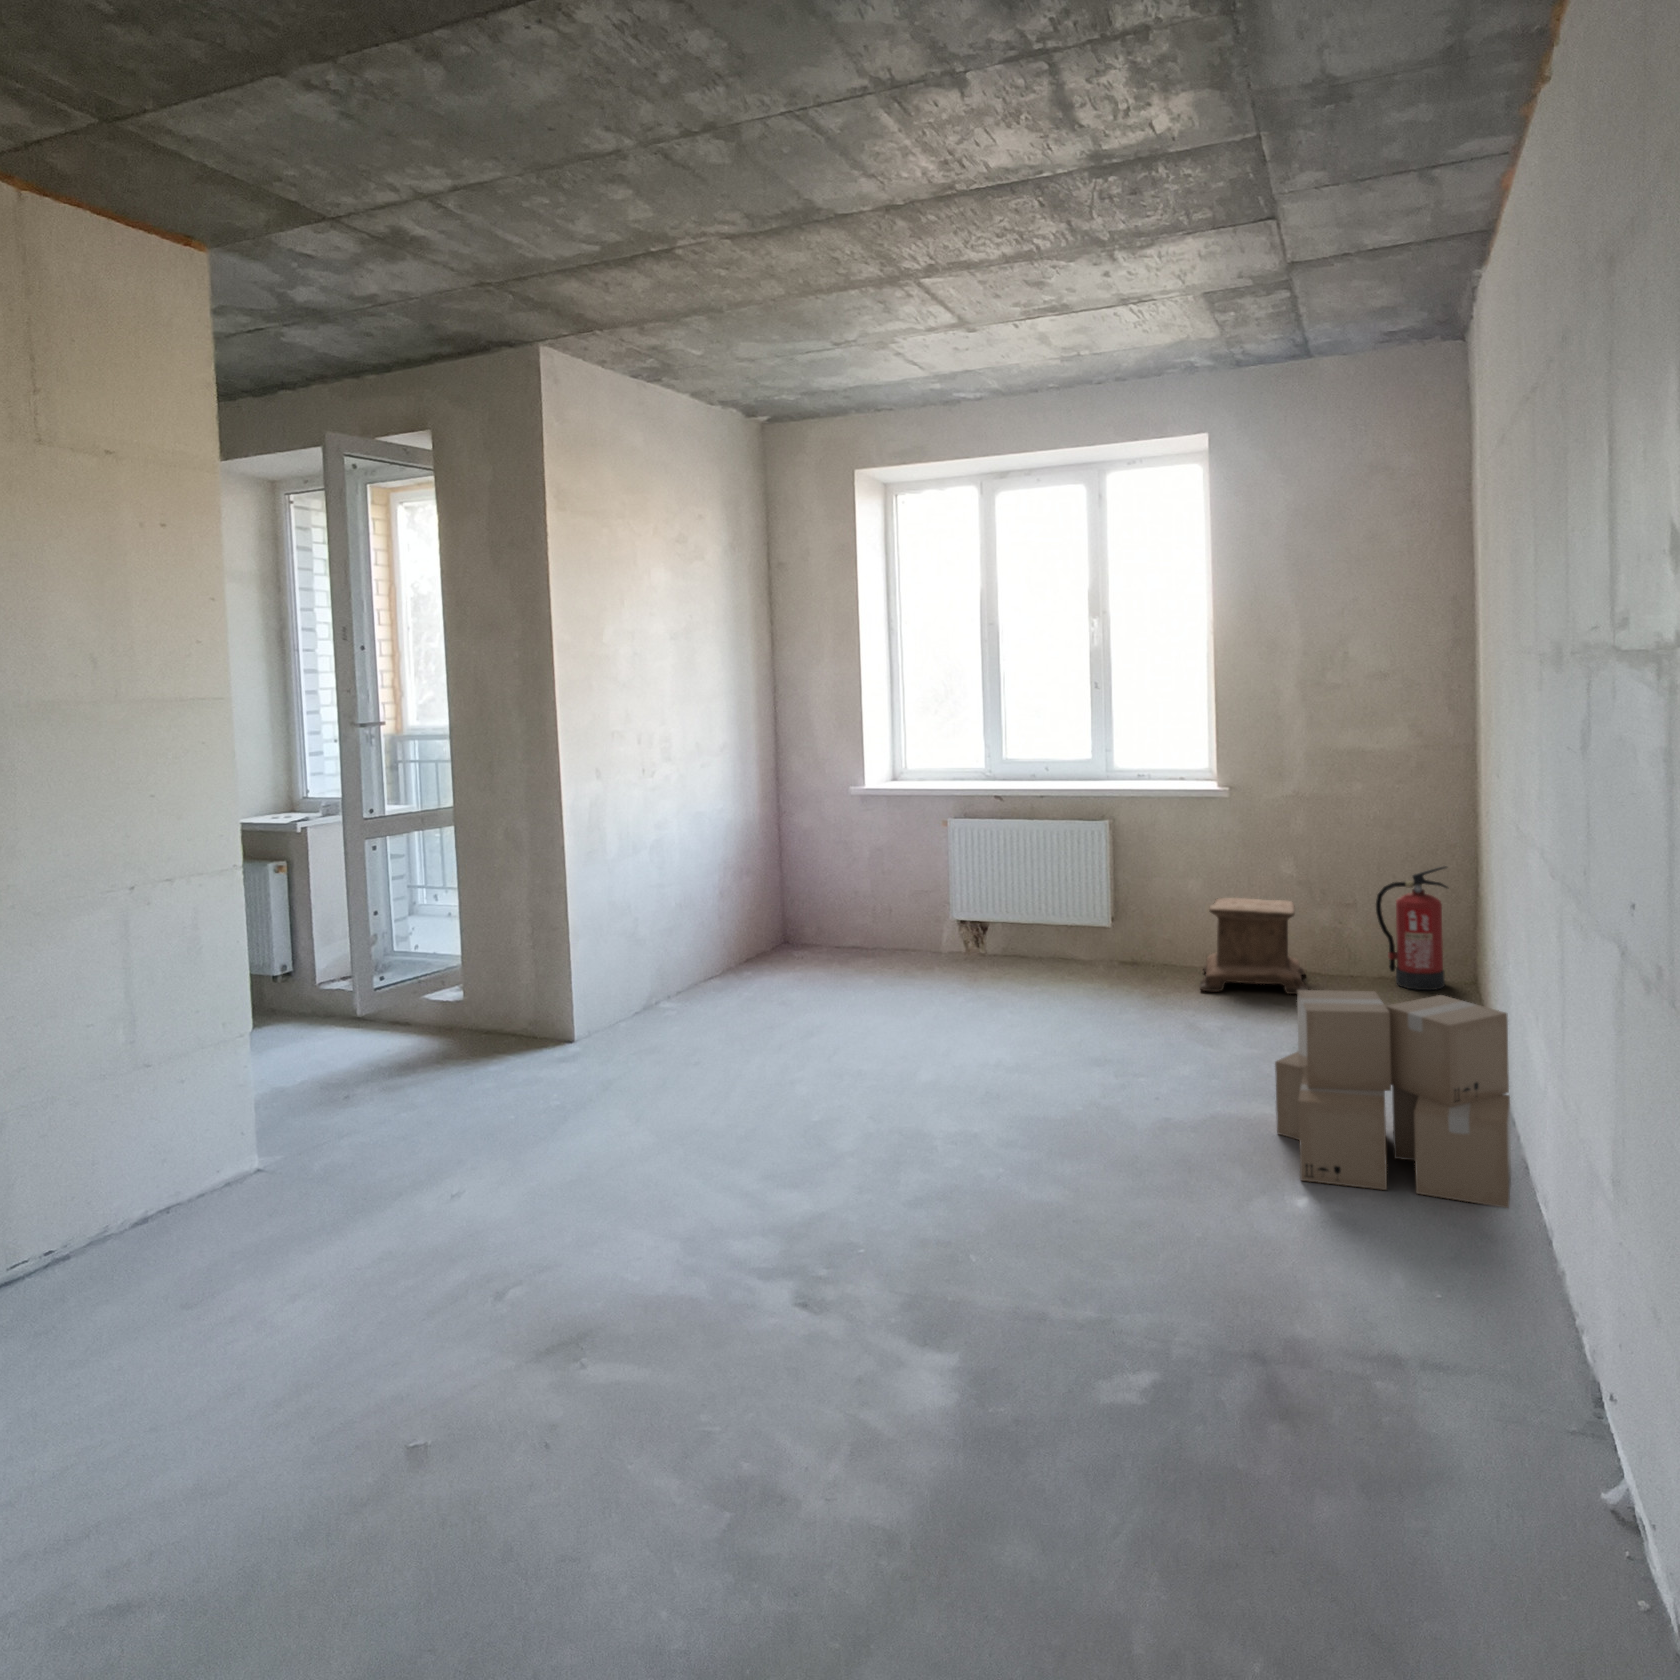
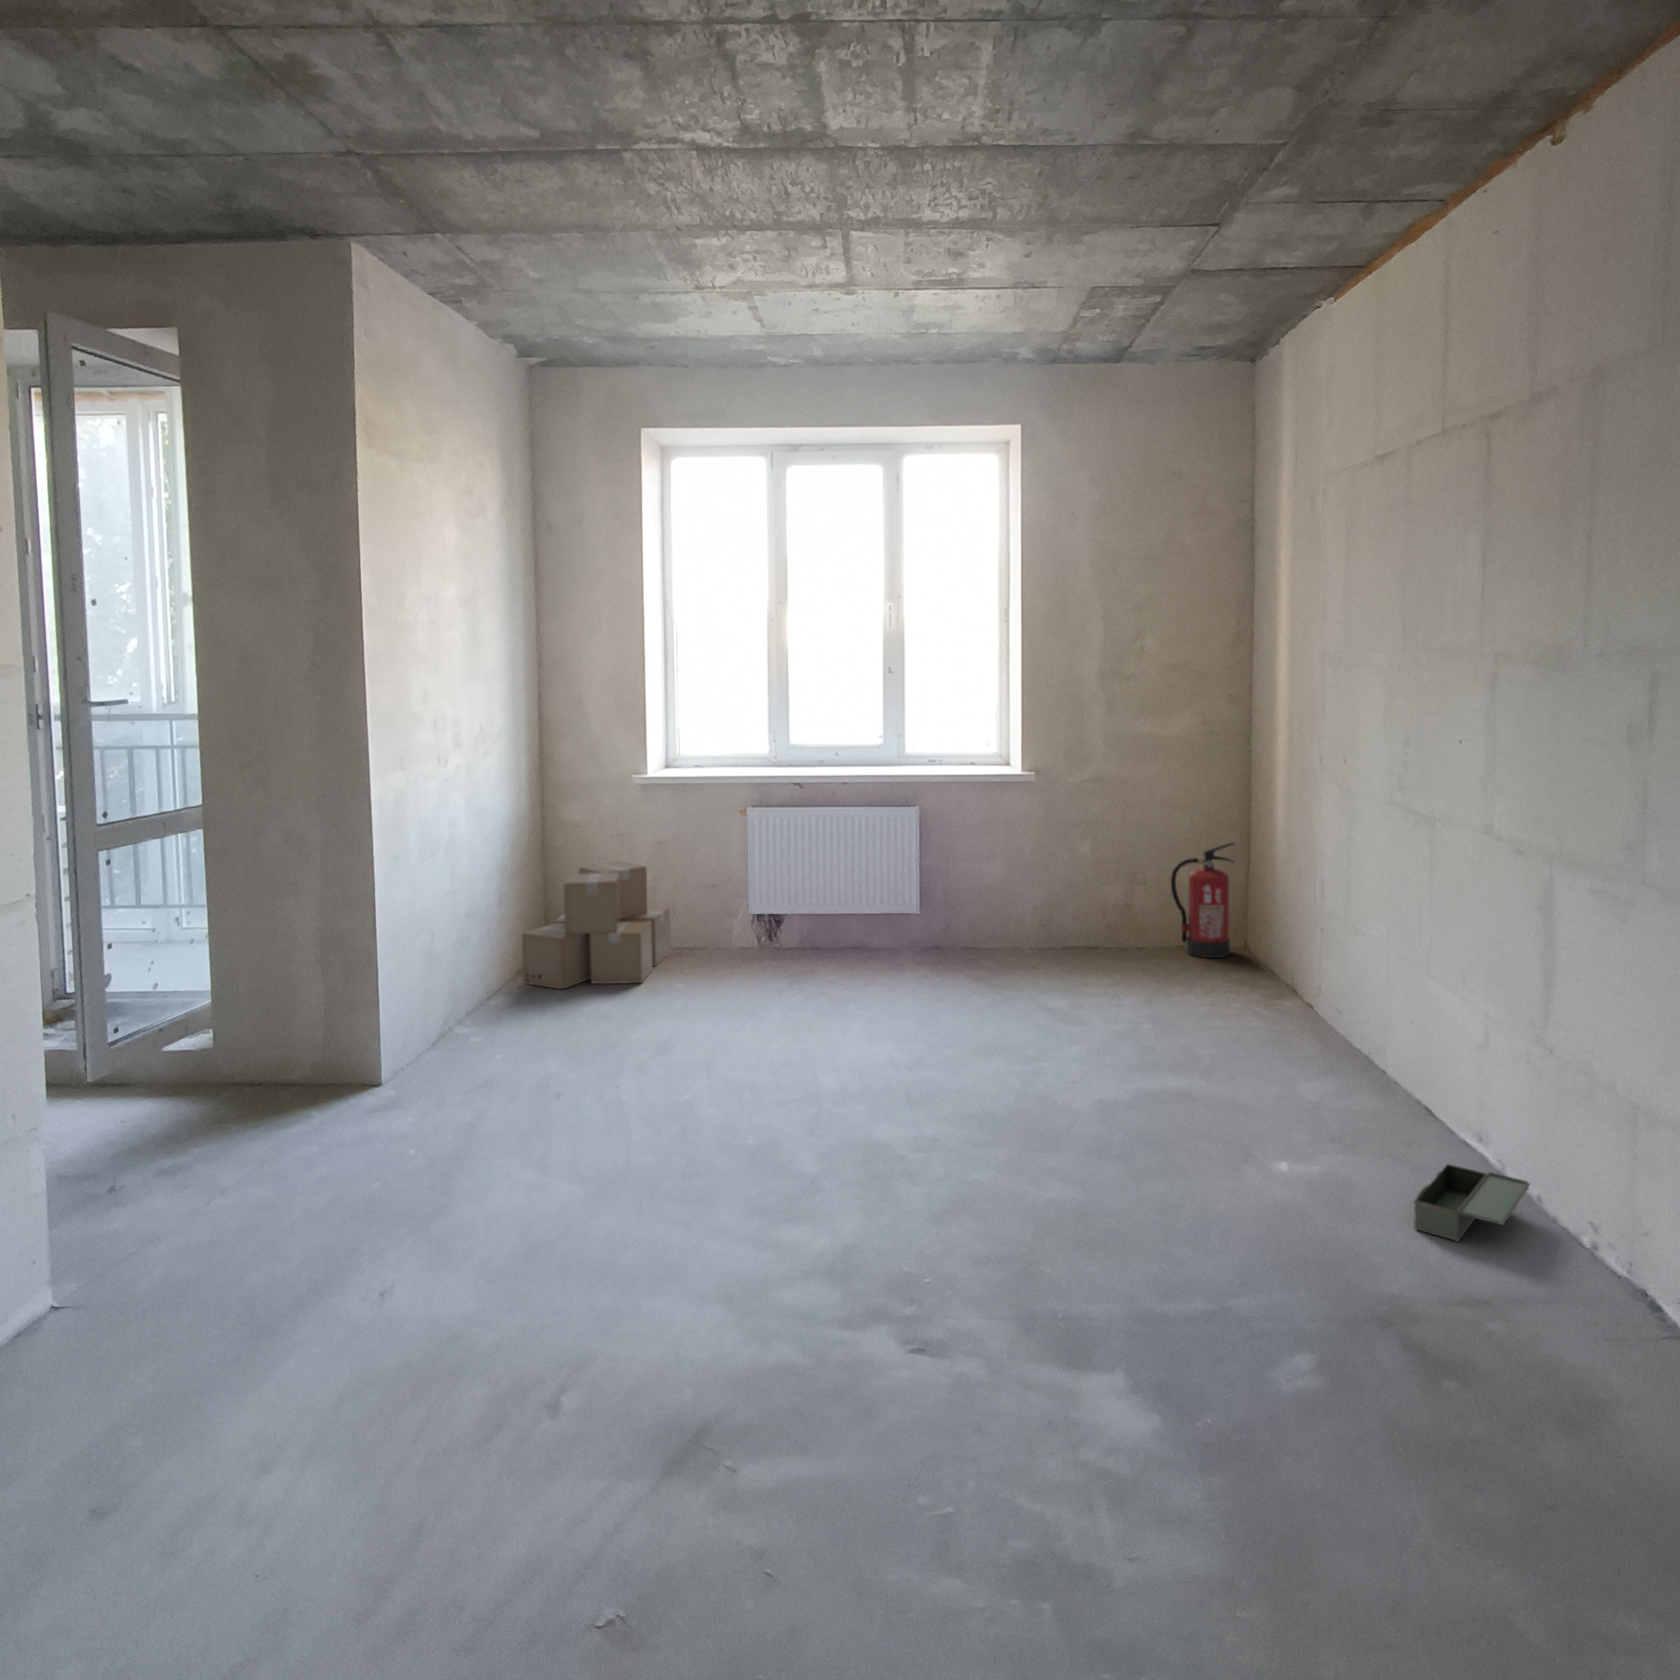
stool: present [1200,898,1308,994] -> none [1010,880,1123,972]
cardboard box: present [1275,990,1511,1208] -> present [522,861,671,989]
toolbox: none [1387,1215,1540,1293] -> present [1414,1164,1530,1241]

